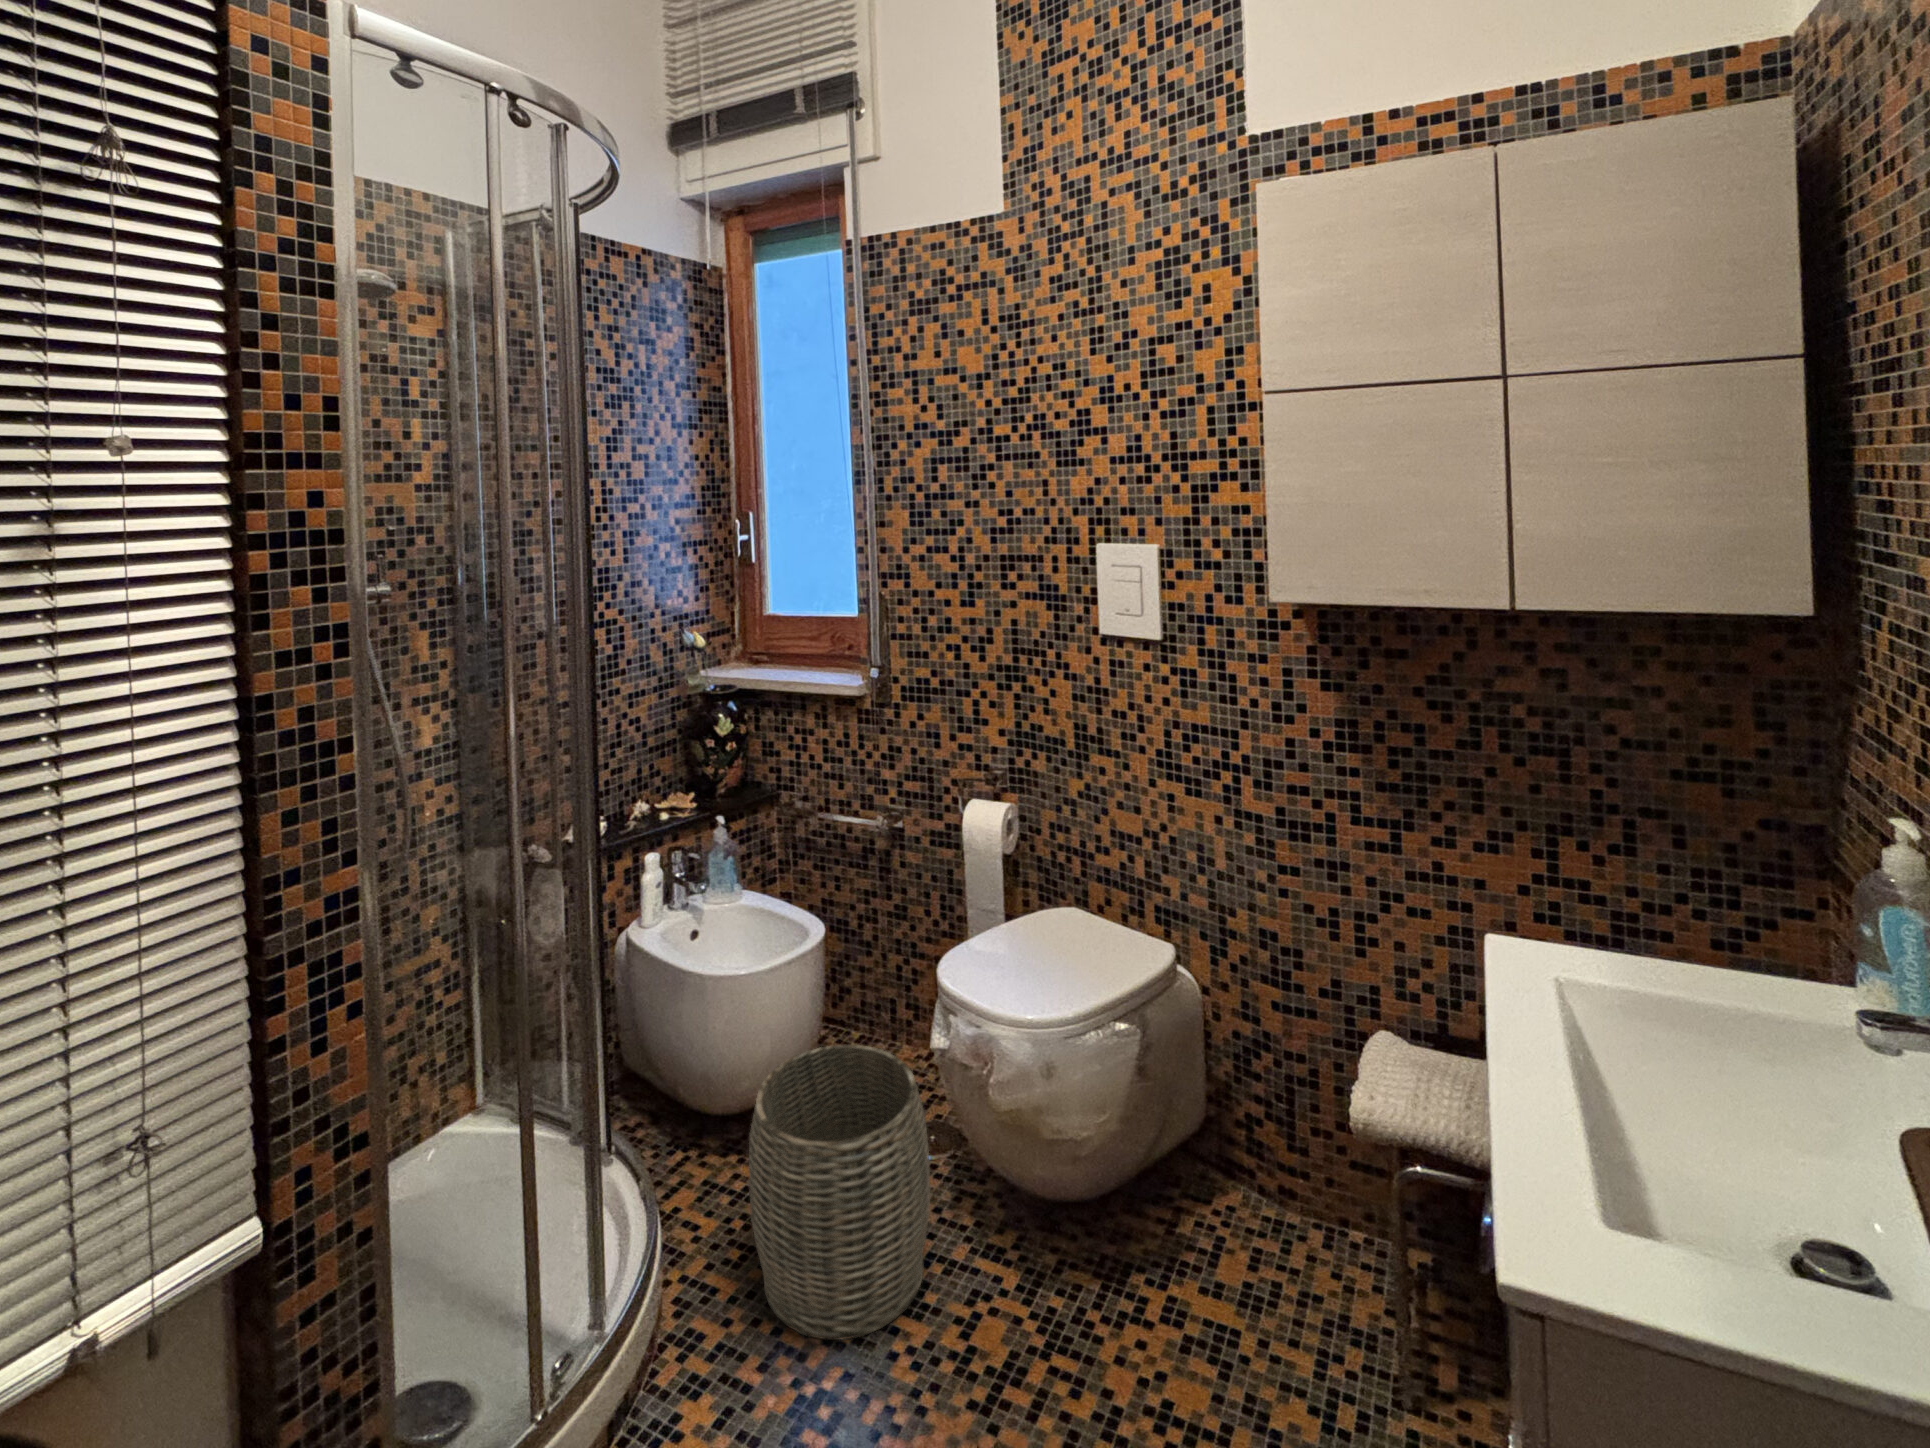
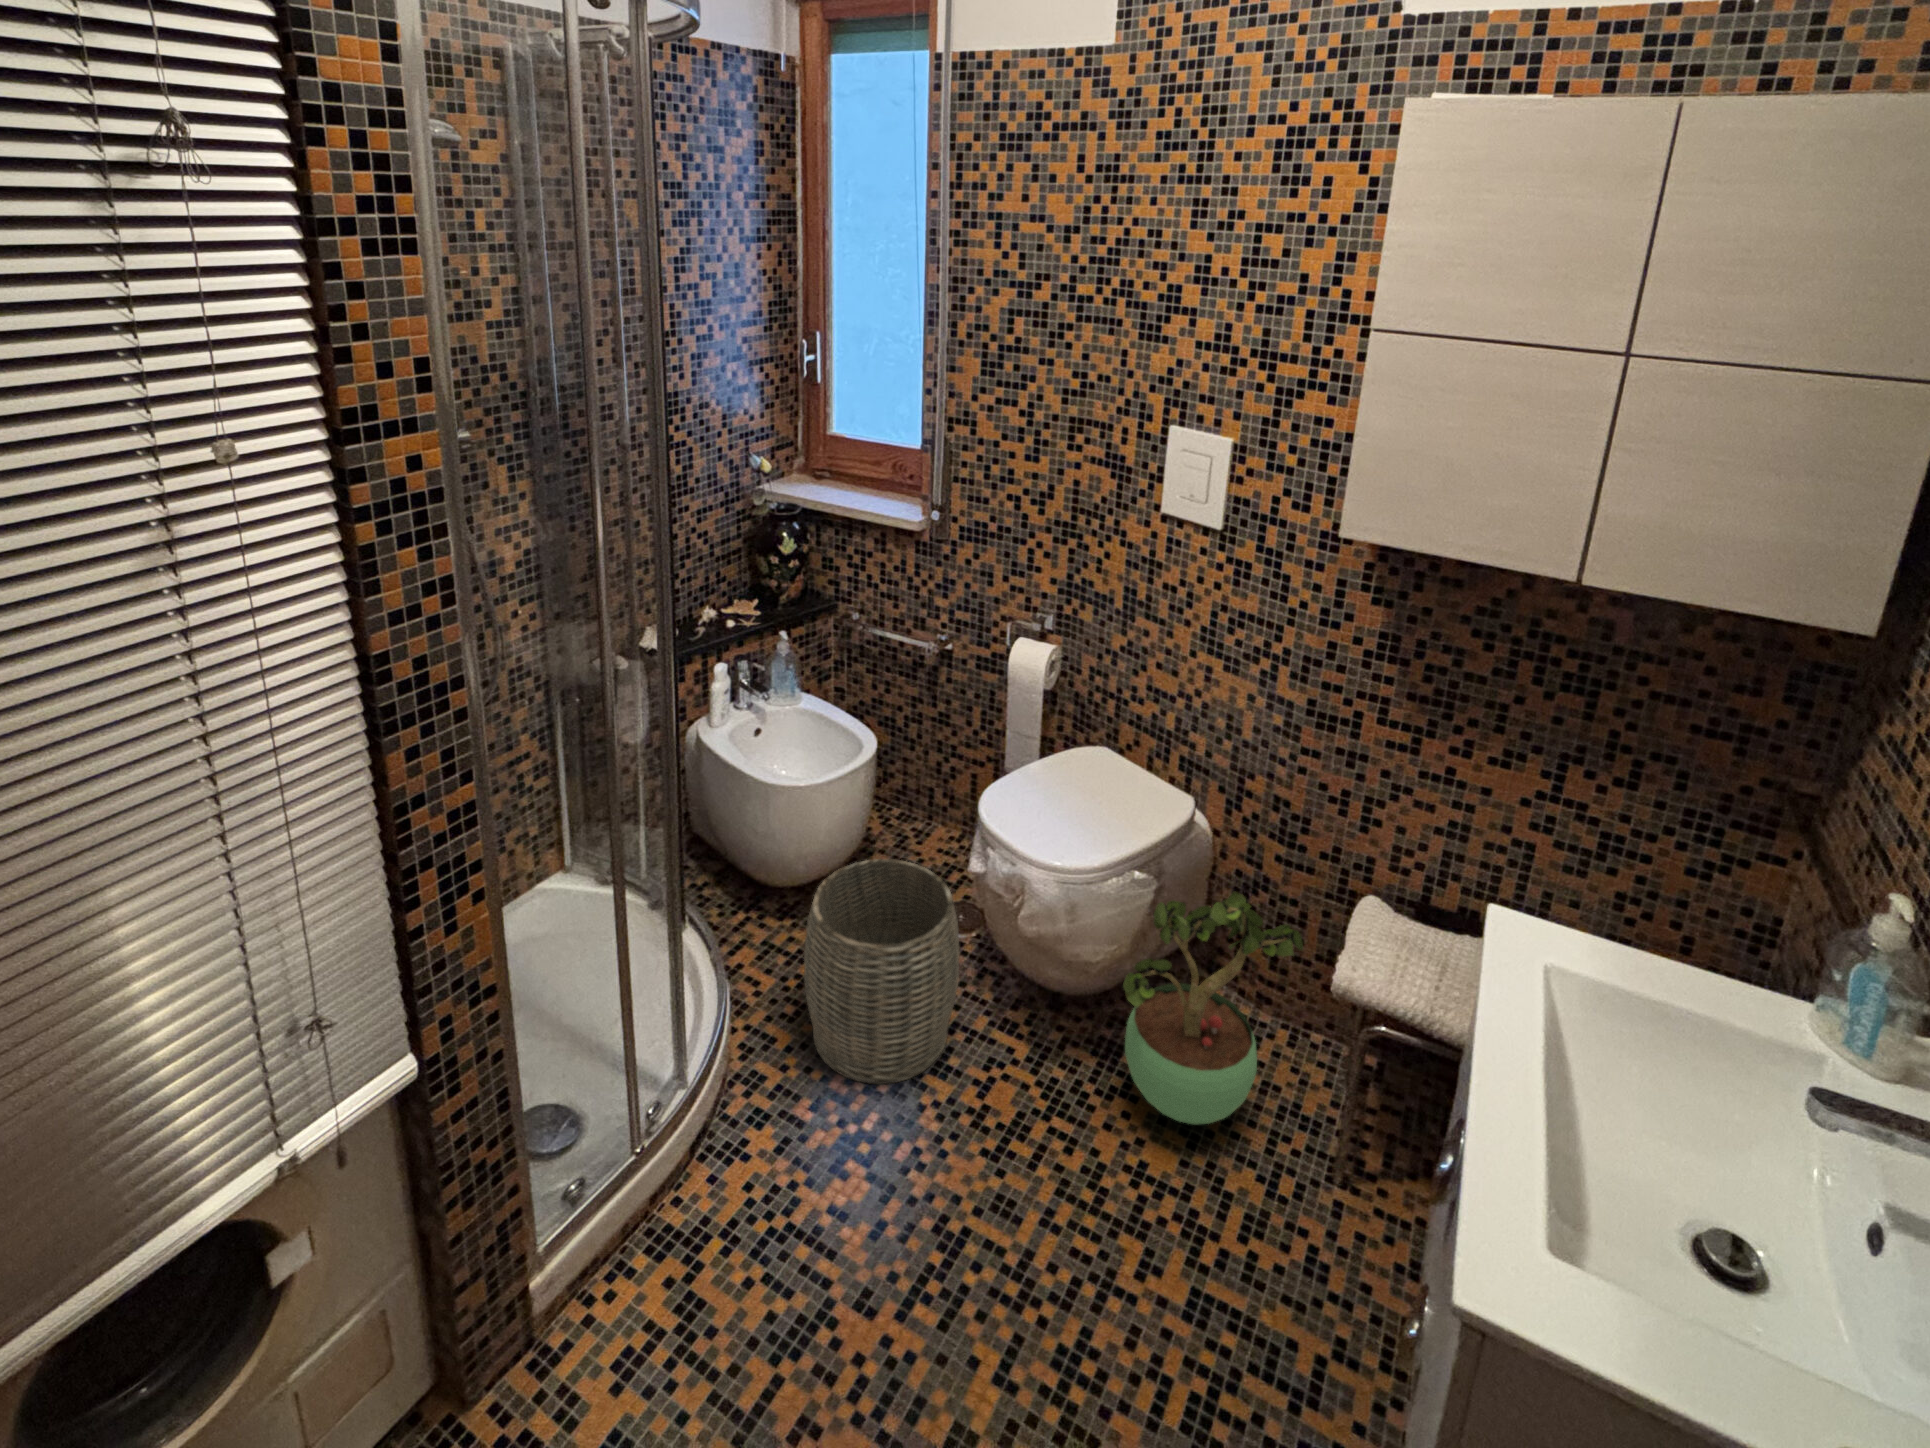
potted plant: none [1118,1029,1320,1356] -> present [1123,891,1303,1124]

